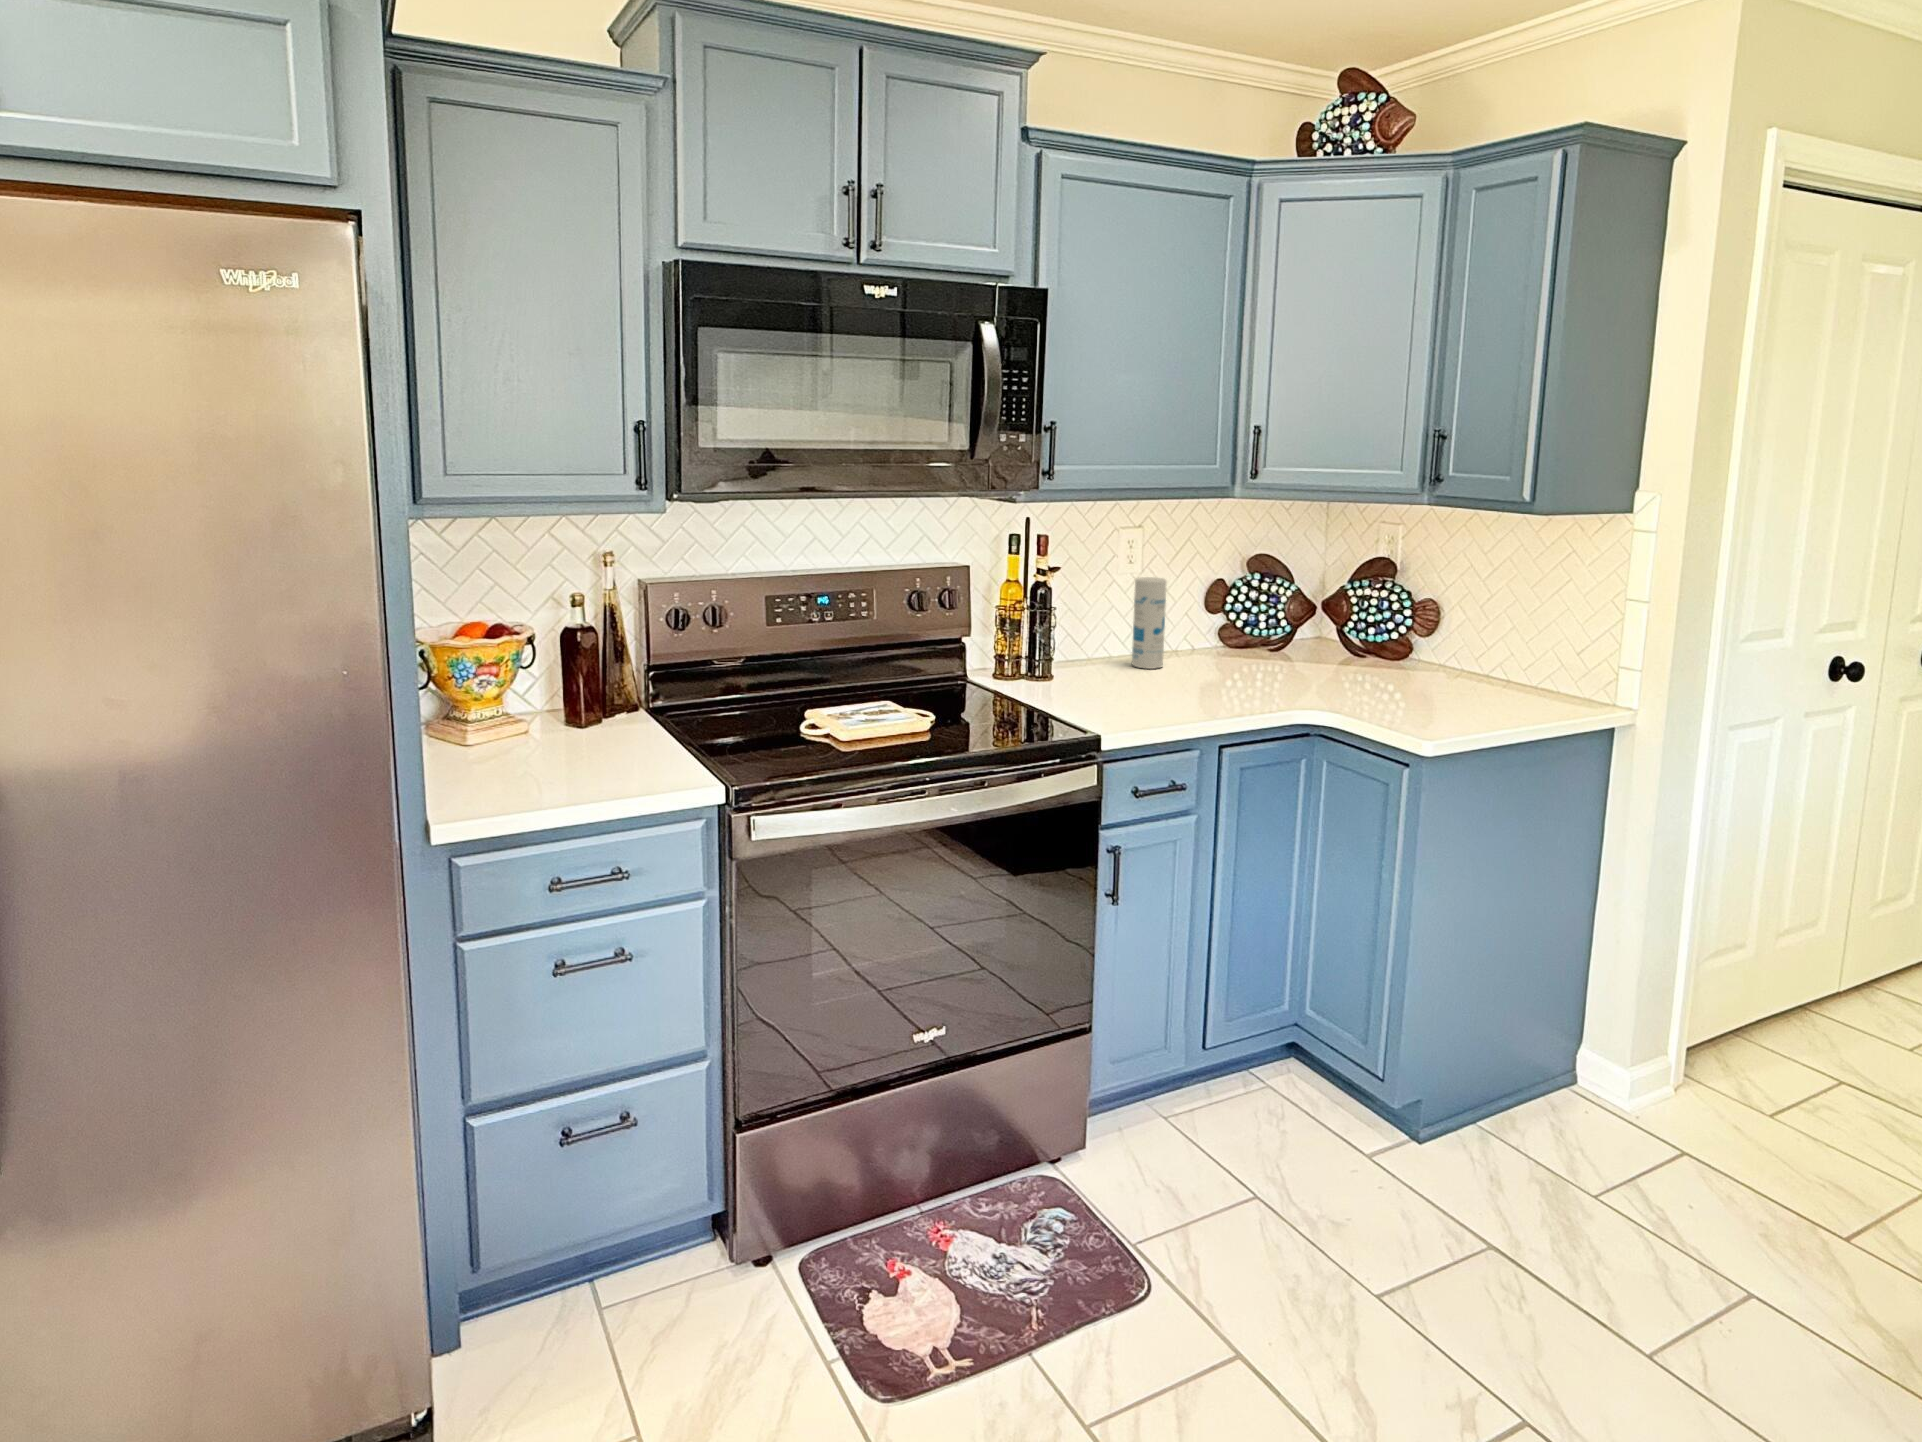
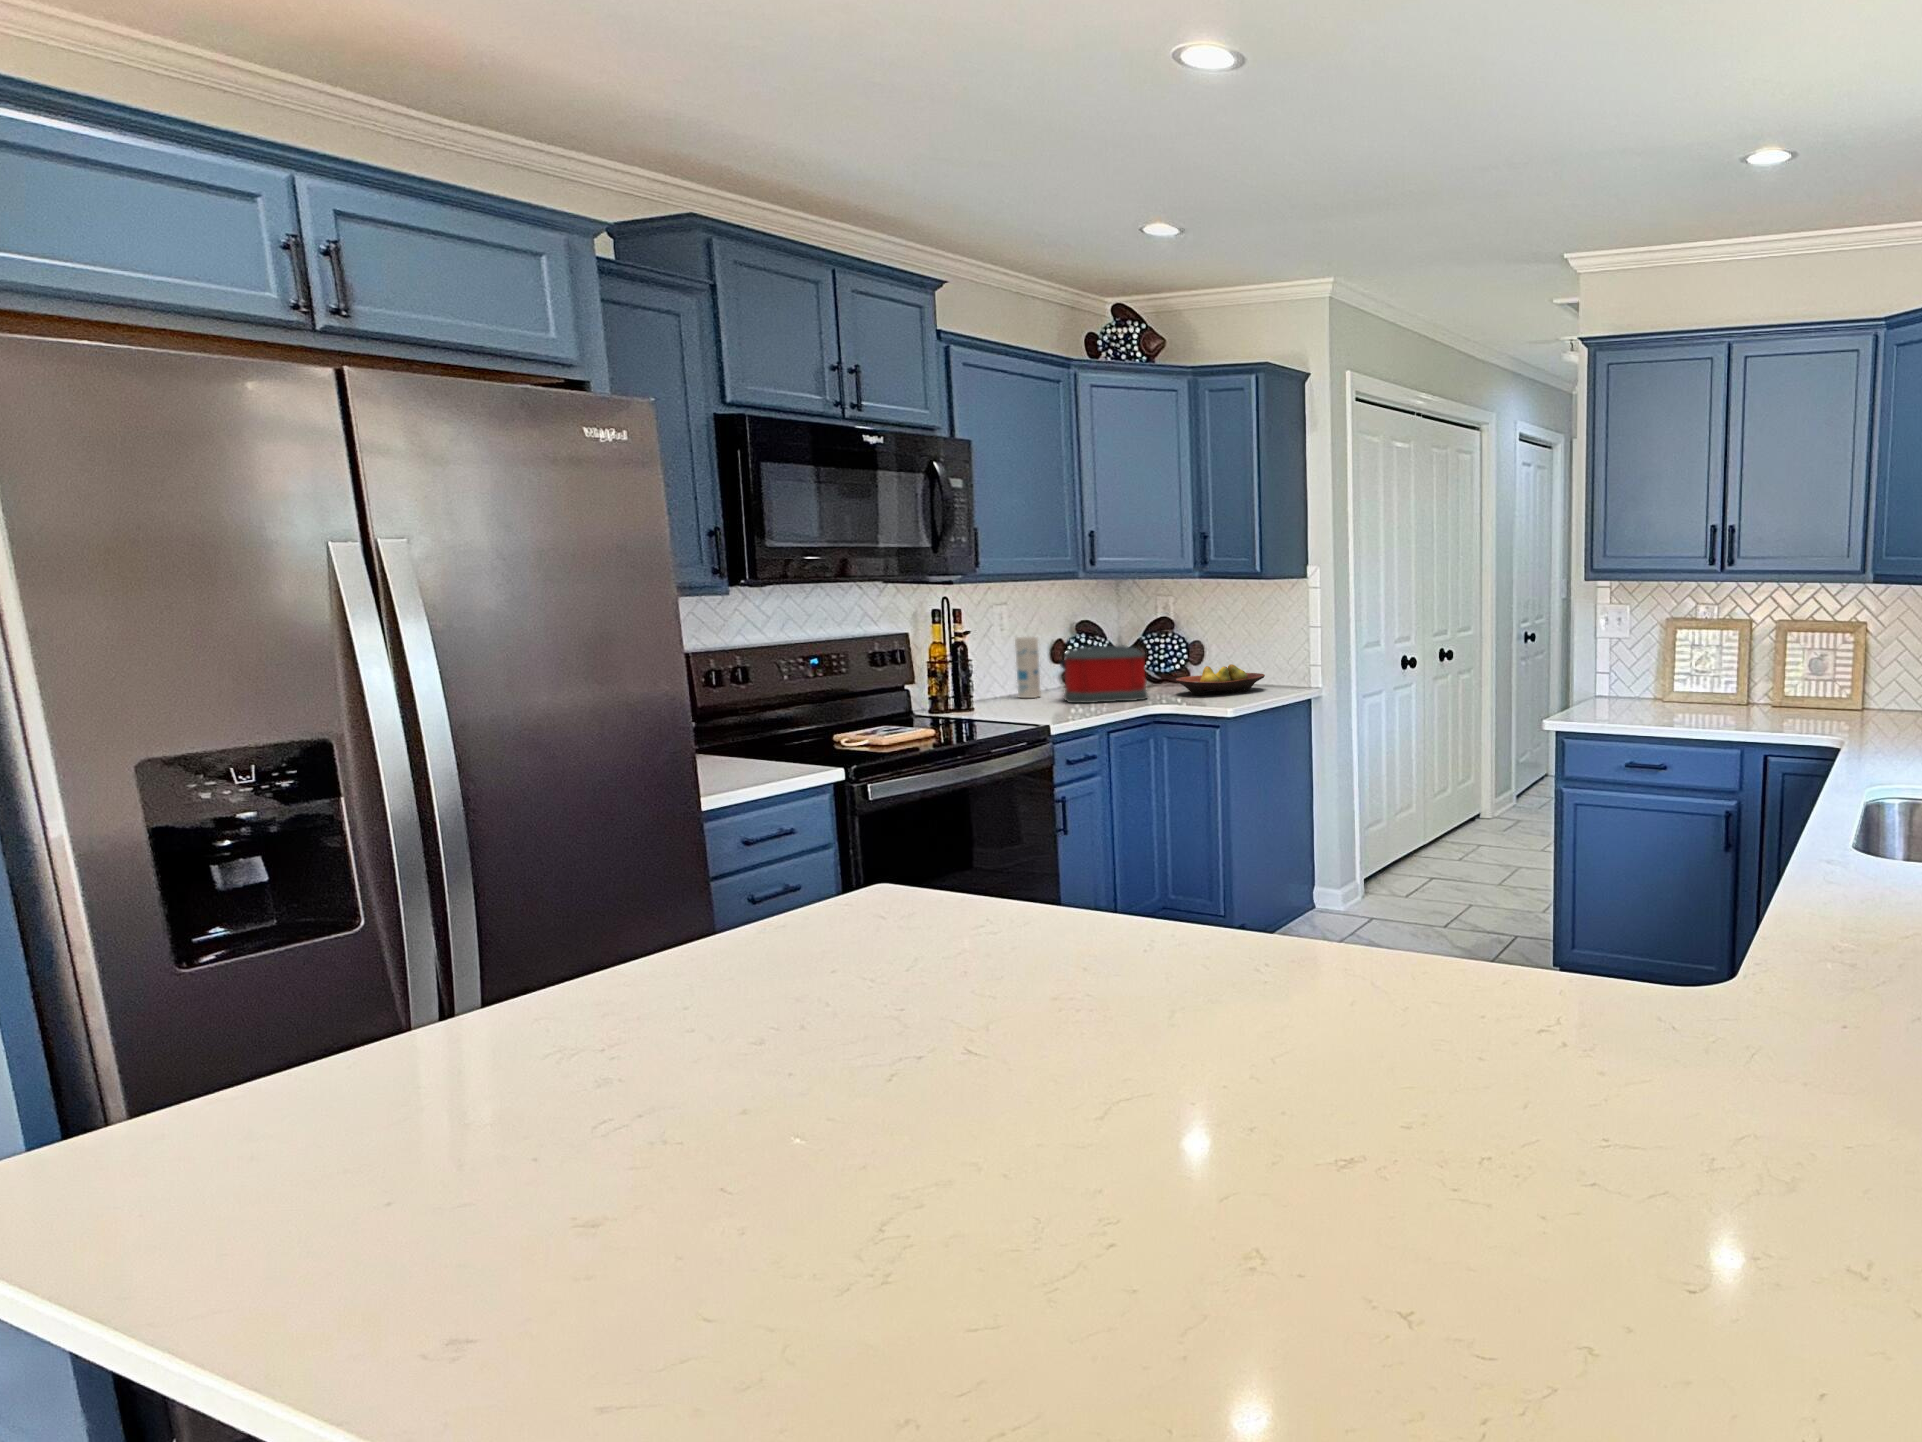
toaster: none [1180,602,1313,698] -> present [1060,646,1148,703]
fruit bowl: none [1364,651,1529,702] -> present [1176,664,1265,695]

